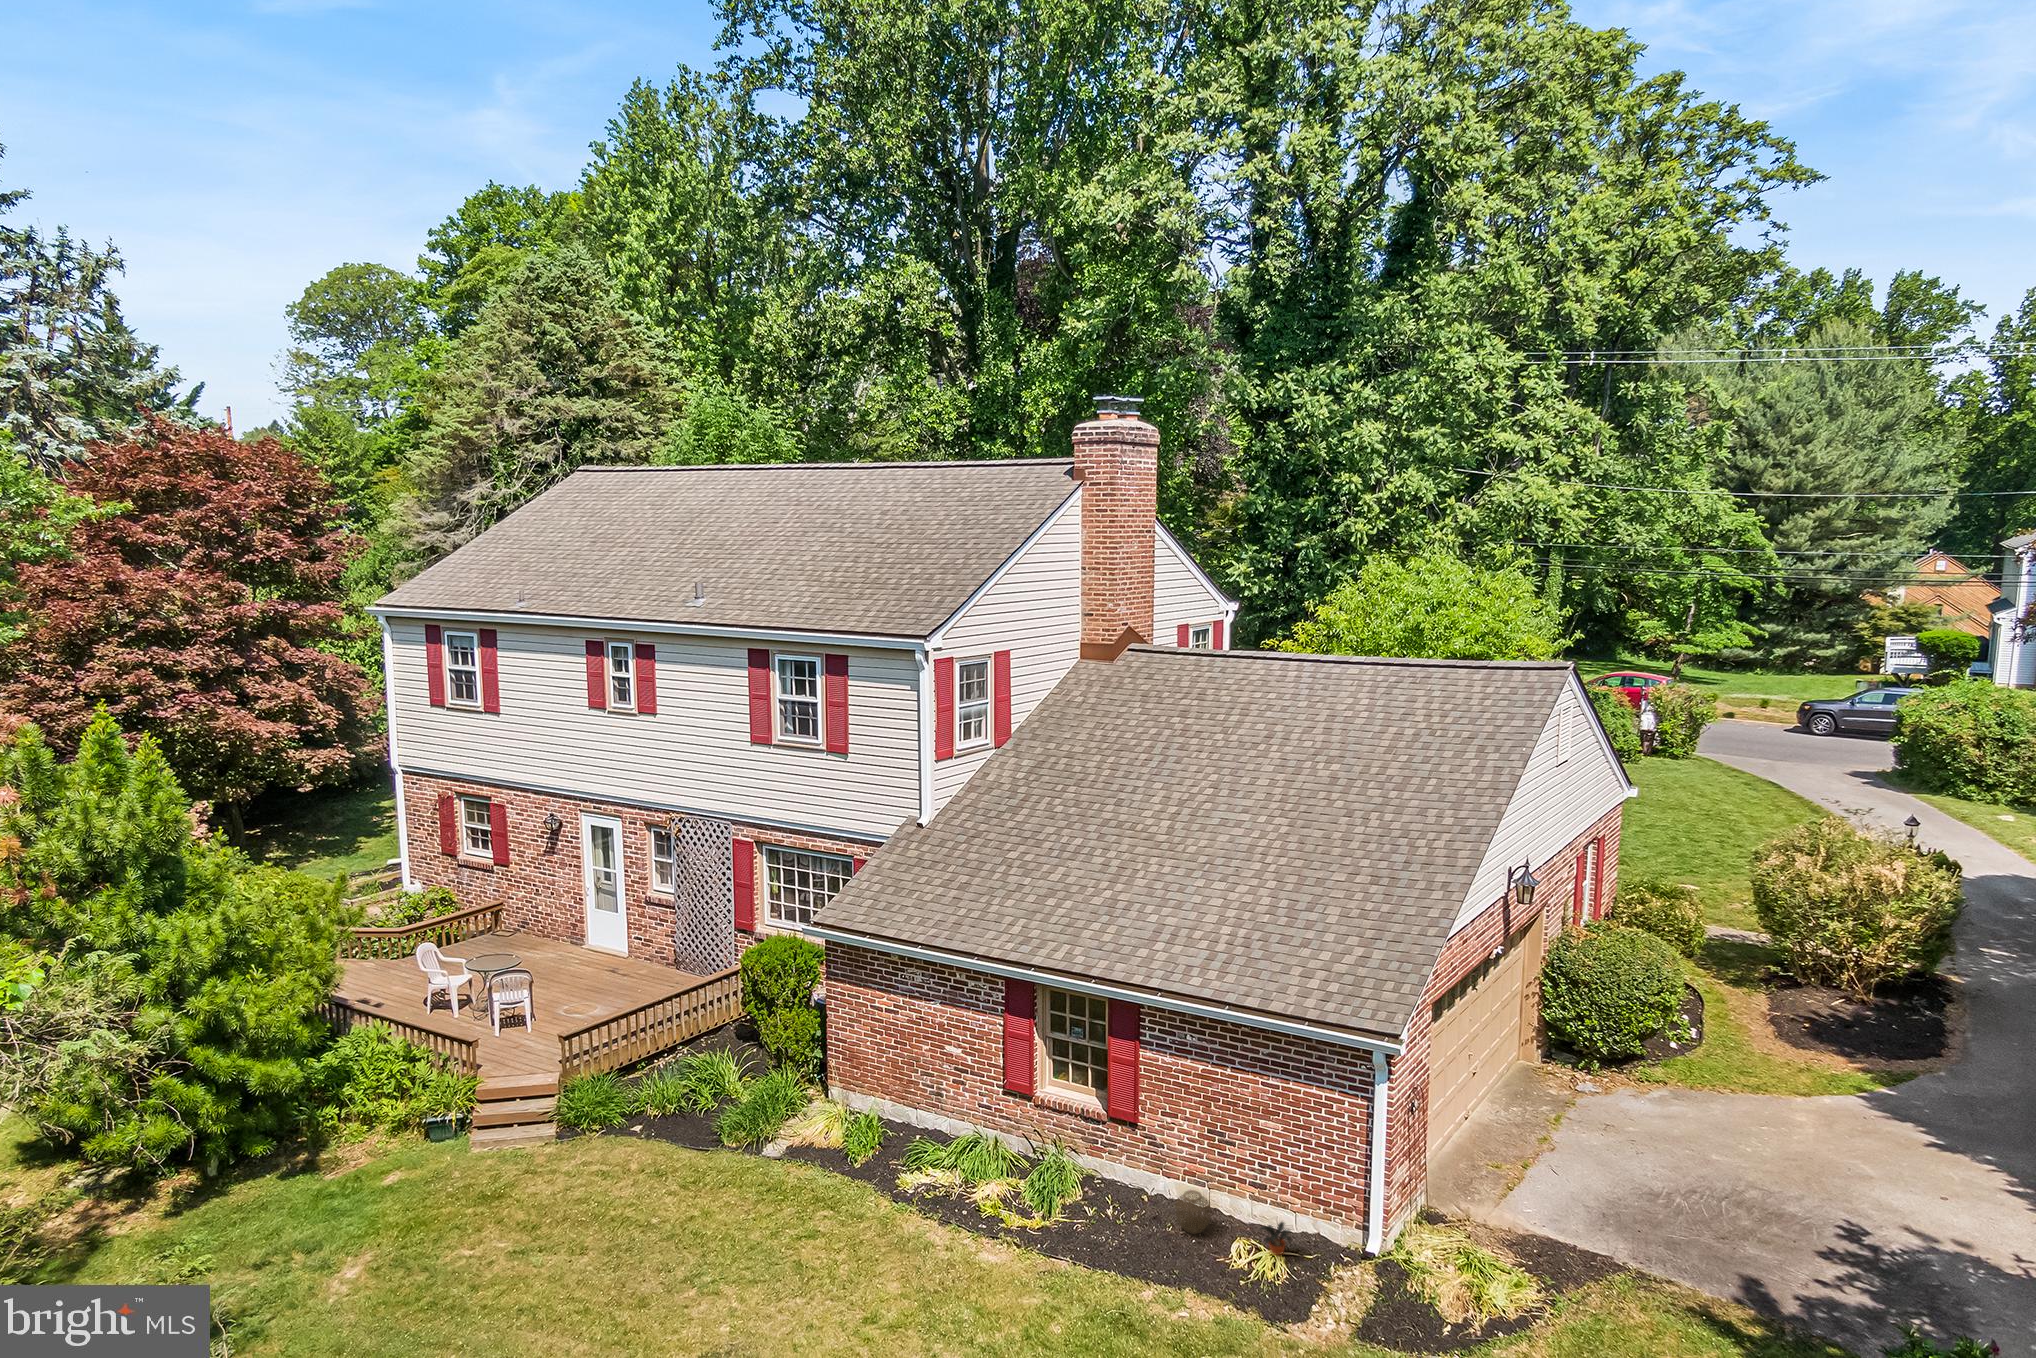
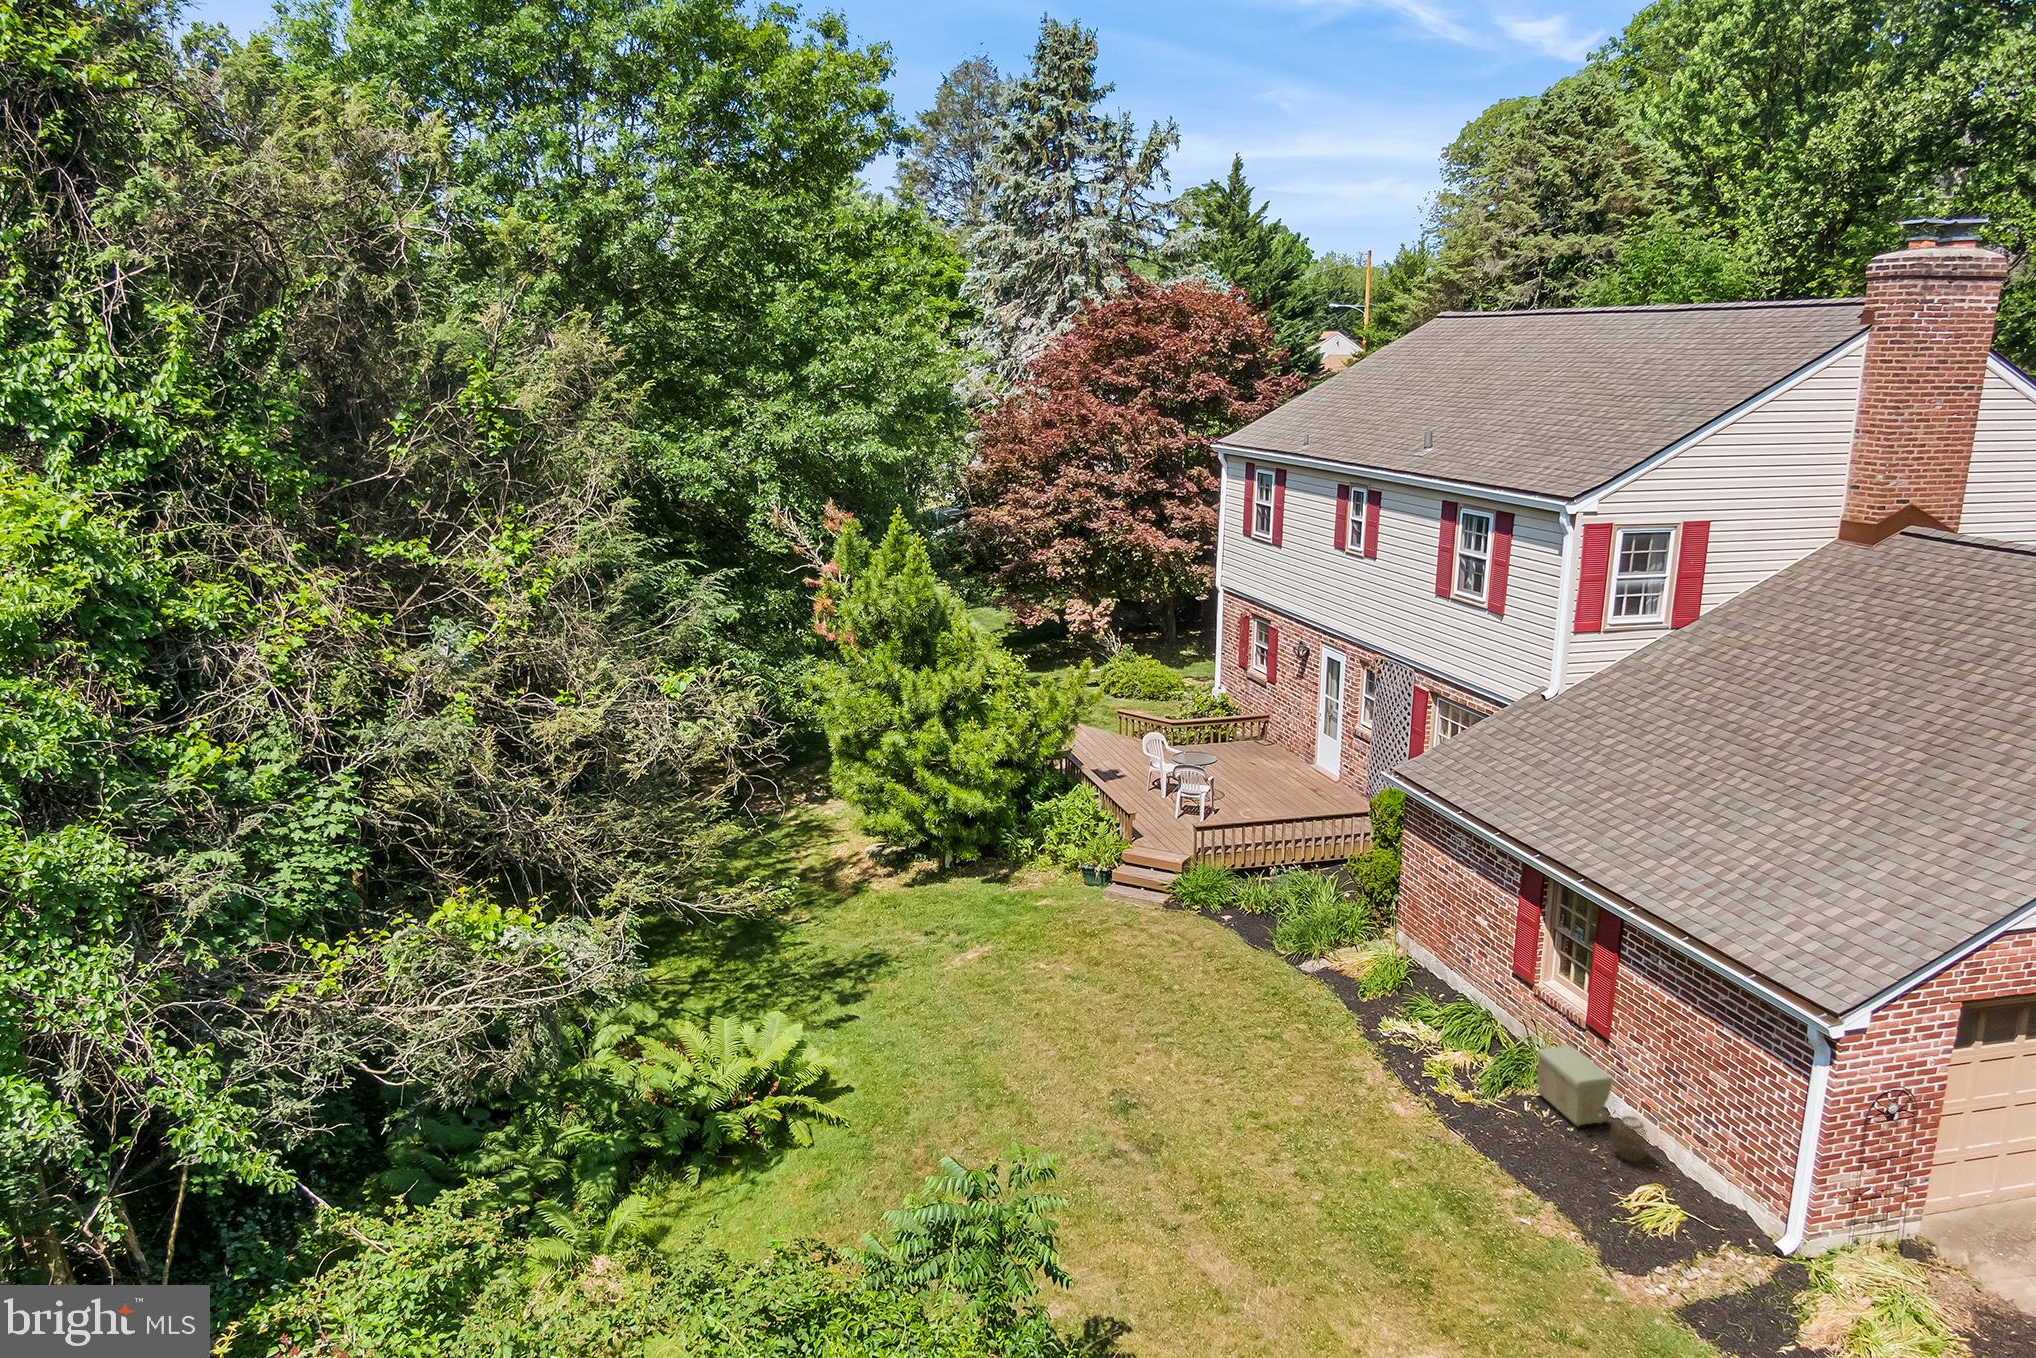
storage bench: none [1079,1146,1154,1222] -> present [1536,1045,1613,1127]
potted plant: present [1259,1222,1291,1255] -> none [1676,1178,1718,1215]

